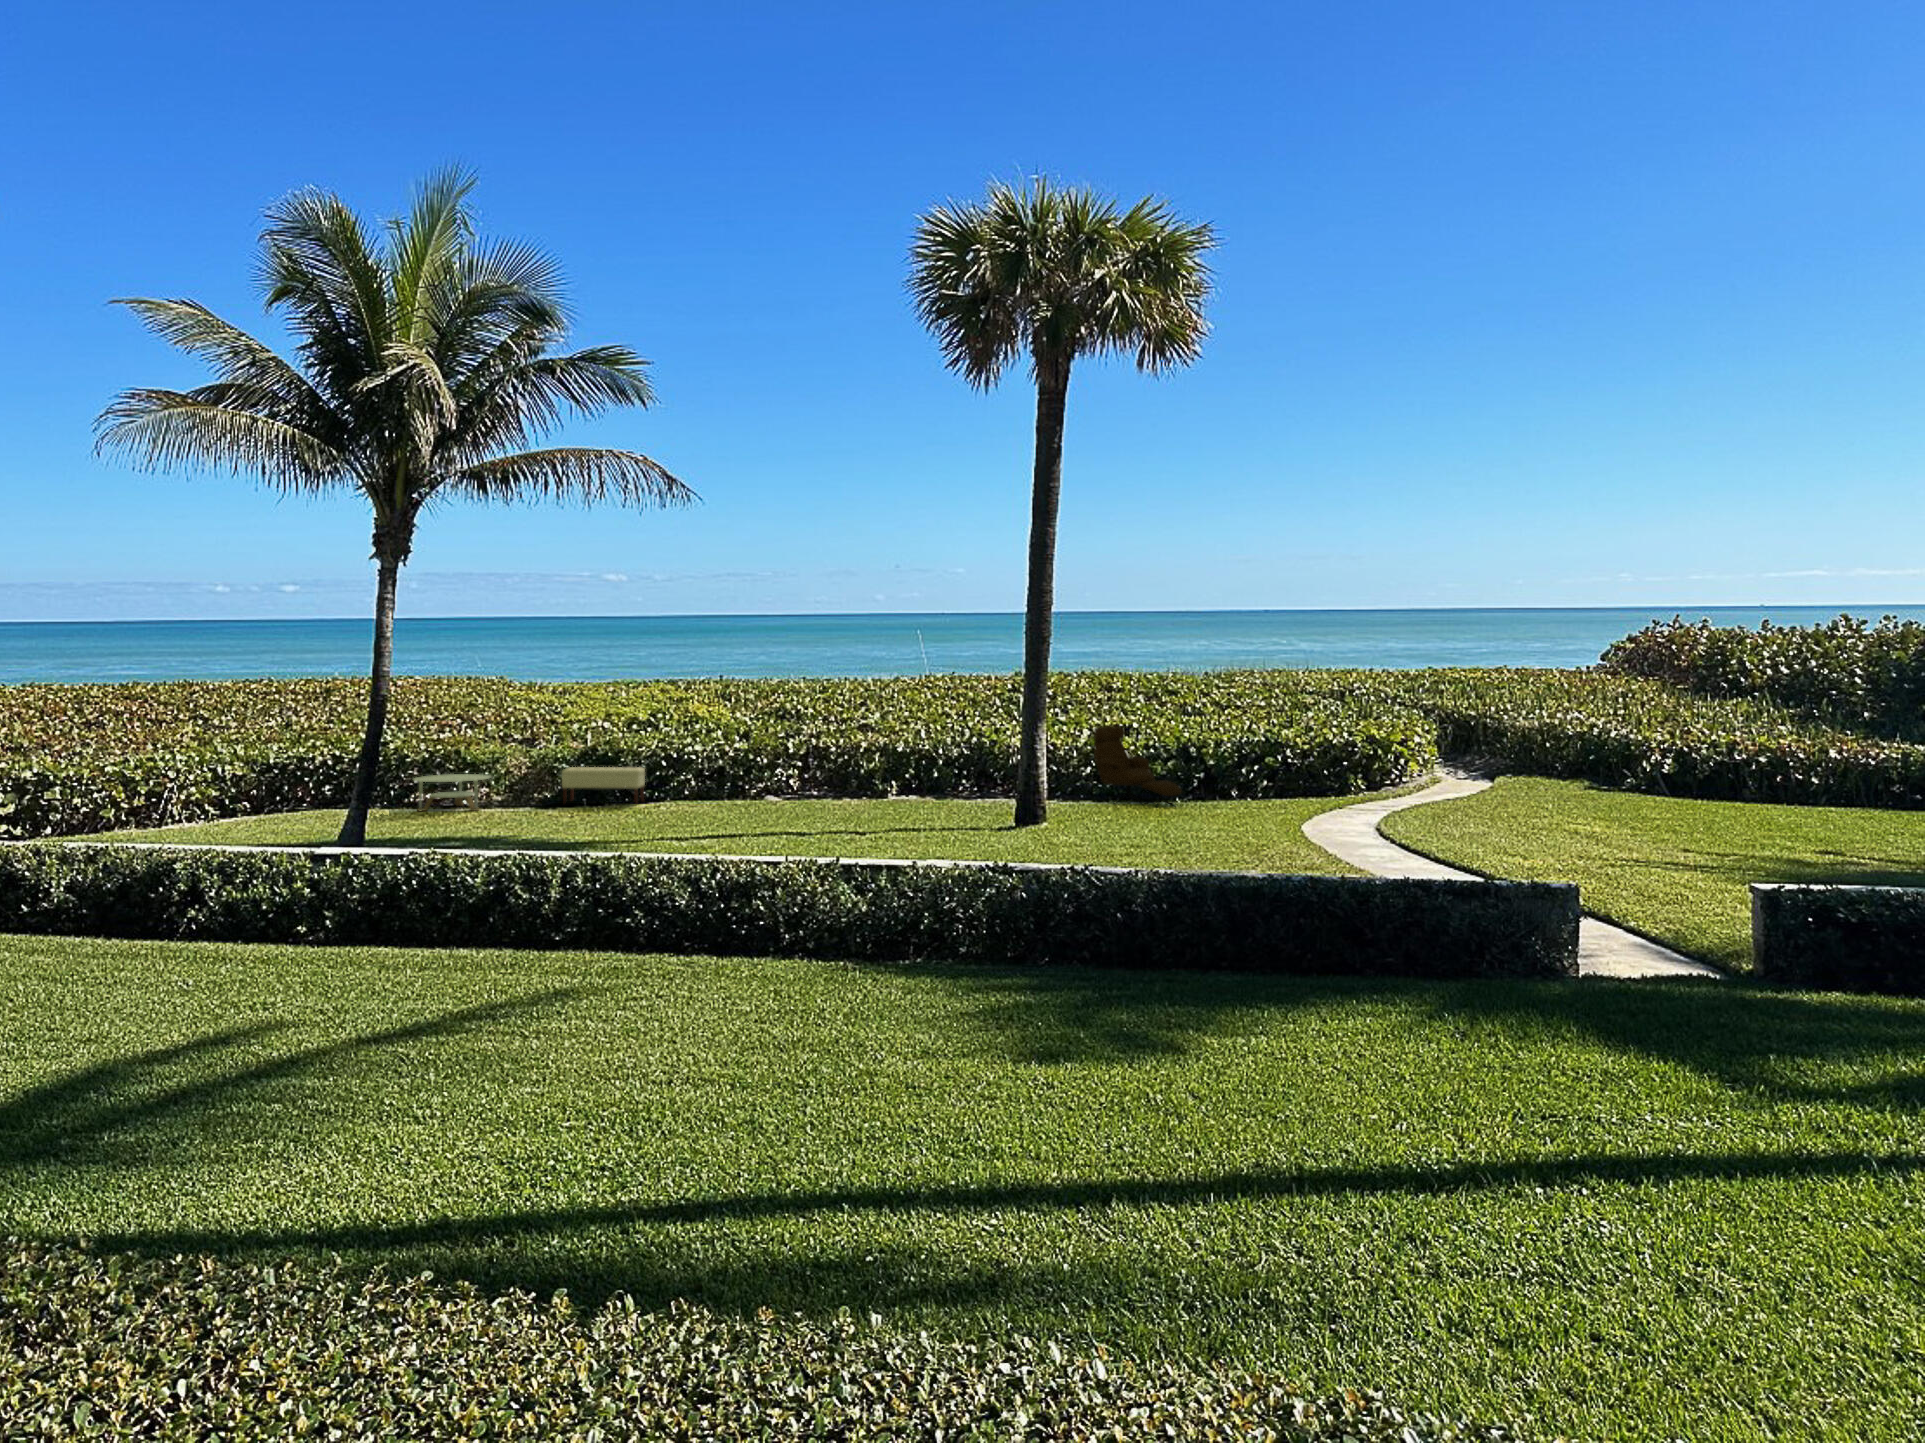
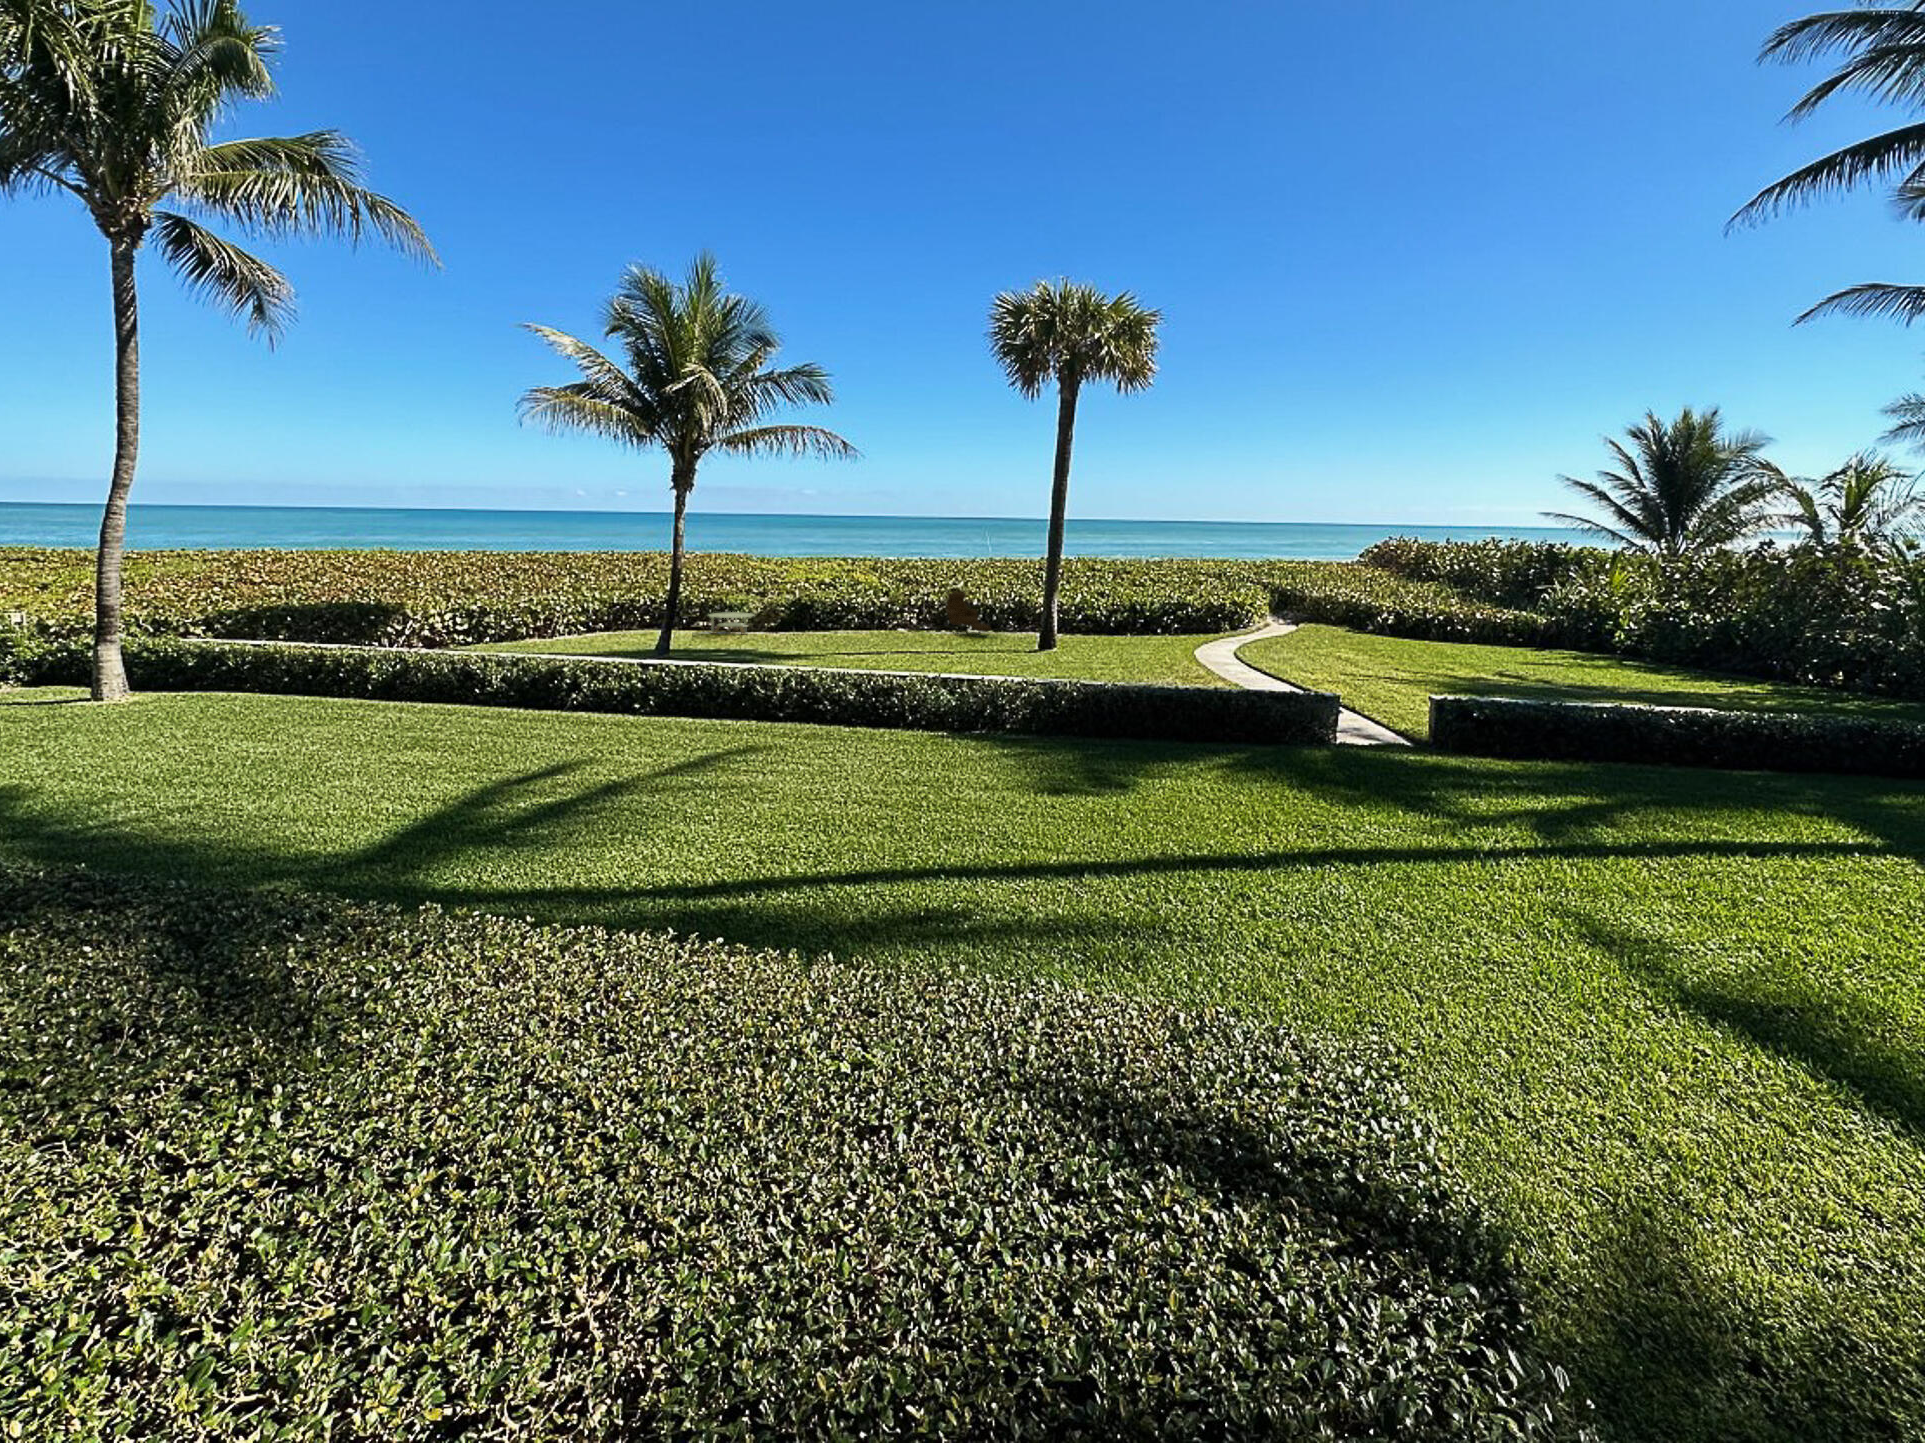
lounge chair: present [1093,725,1182,806] -> present [947,592,991,635]
bench: present [562,767,645,804] -> none [796,611,845,634]

